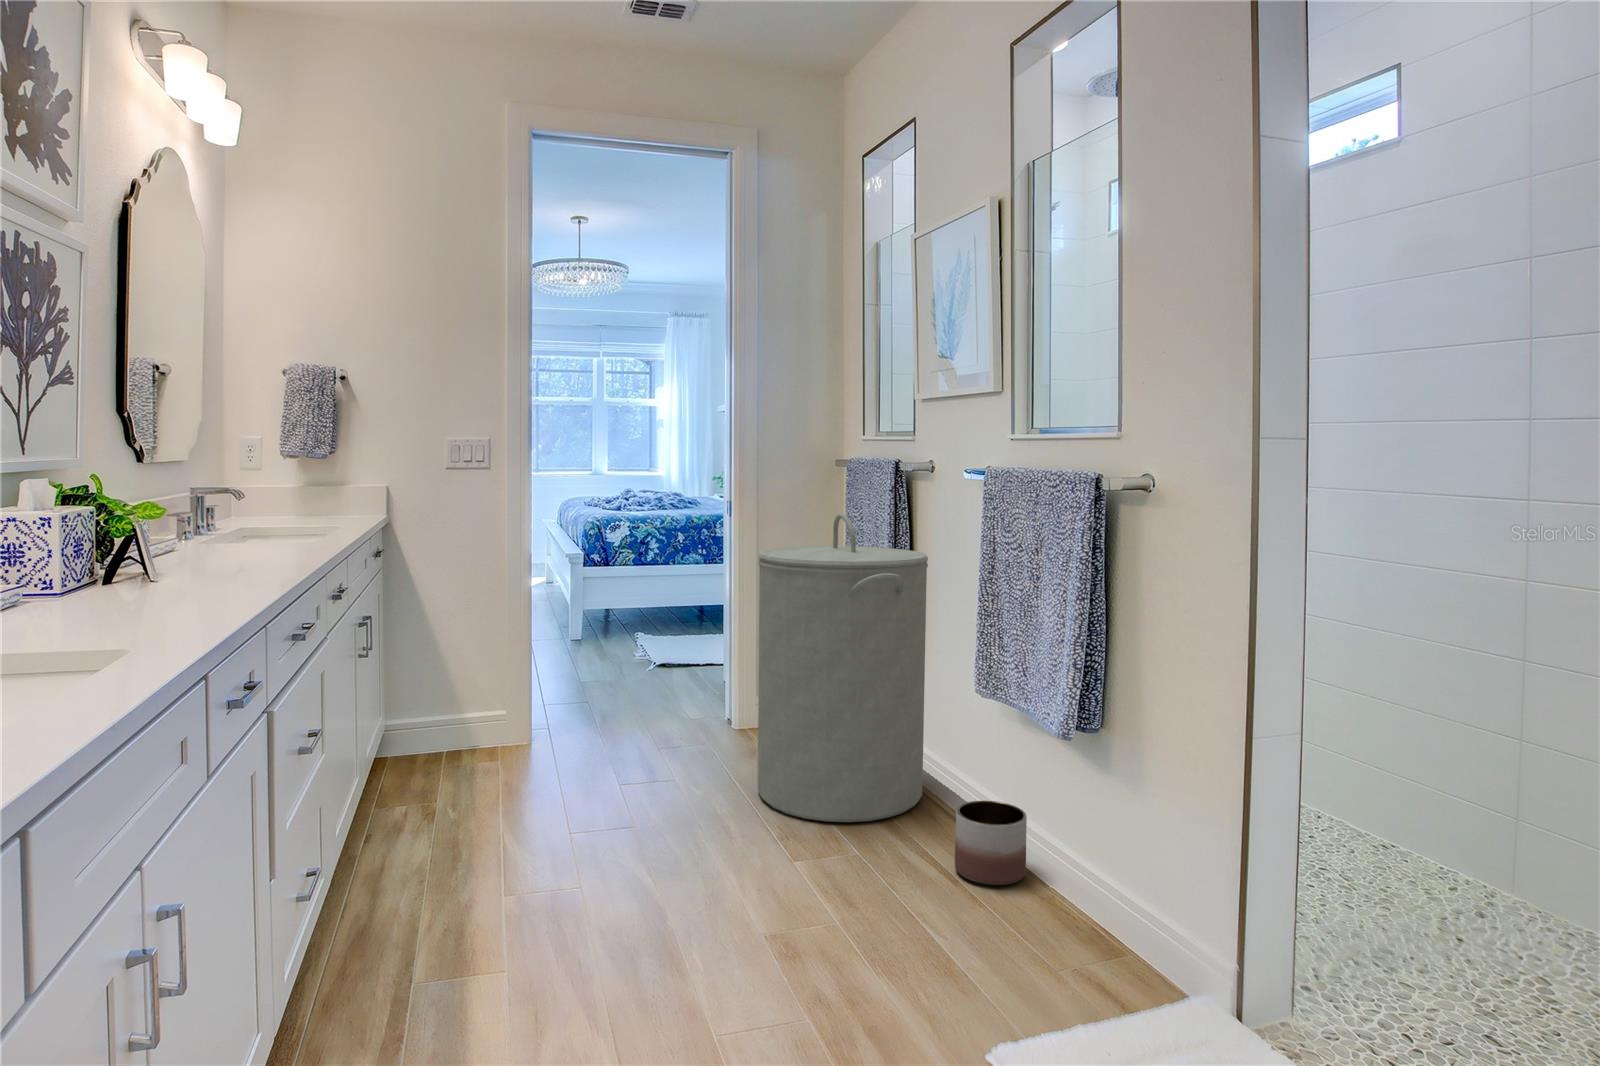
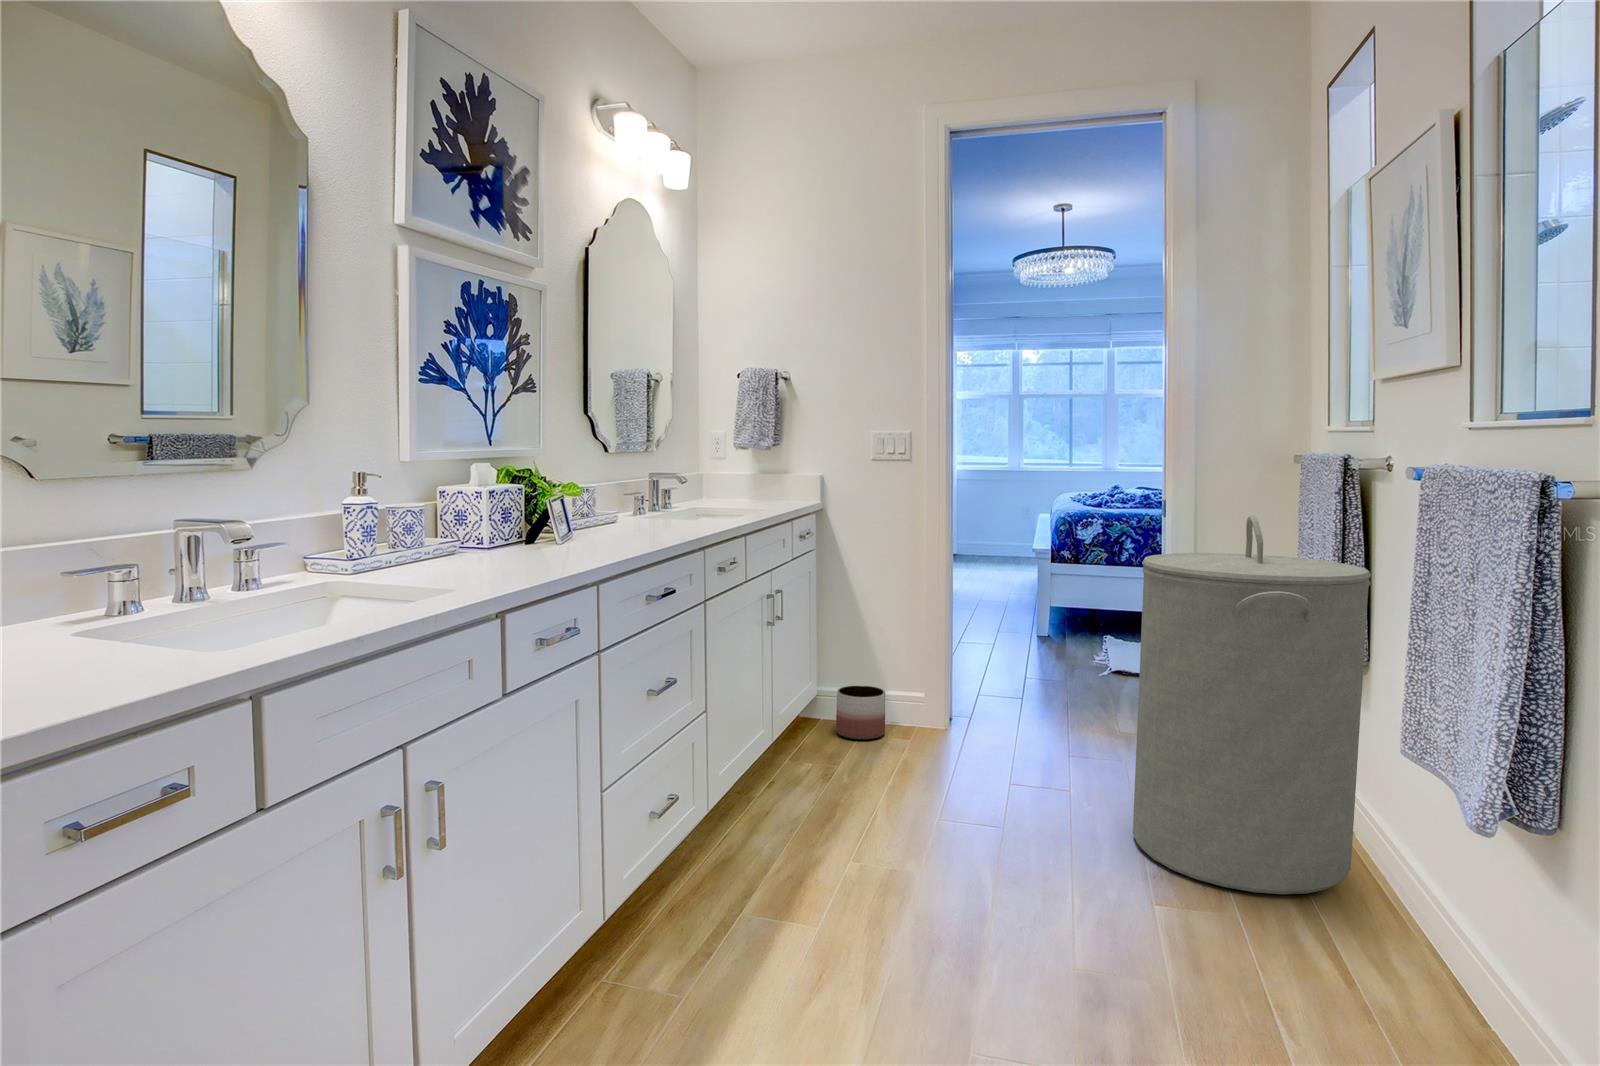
planter: present [955,801,1027,885] -> present [836,685,885,740]

